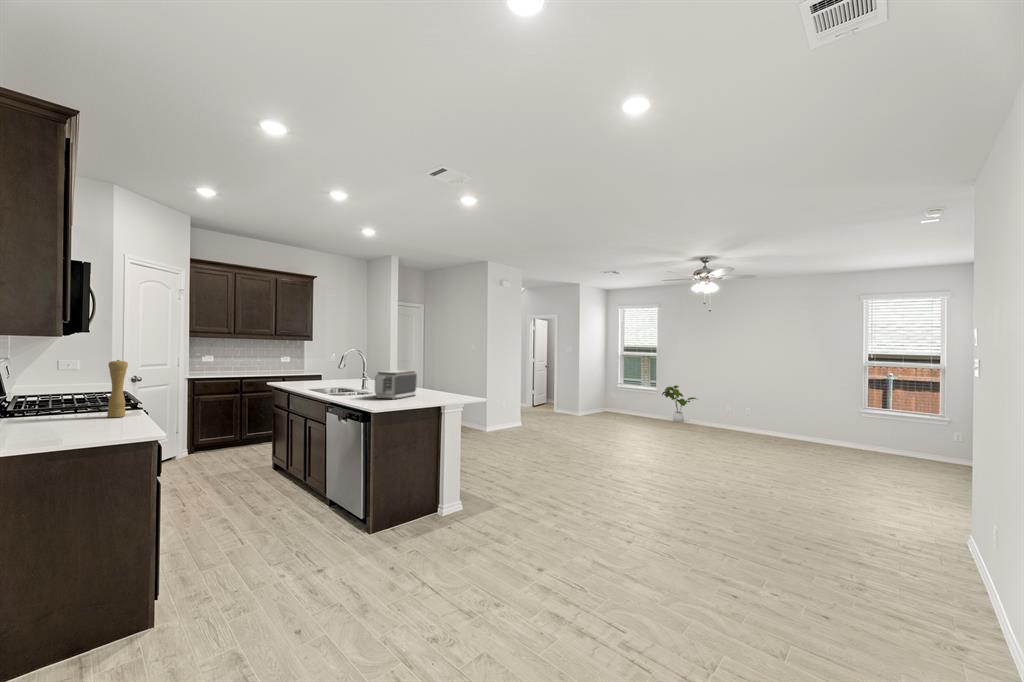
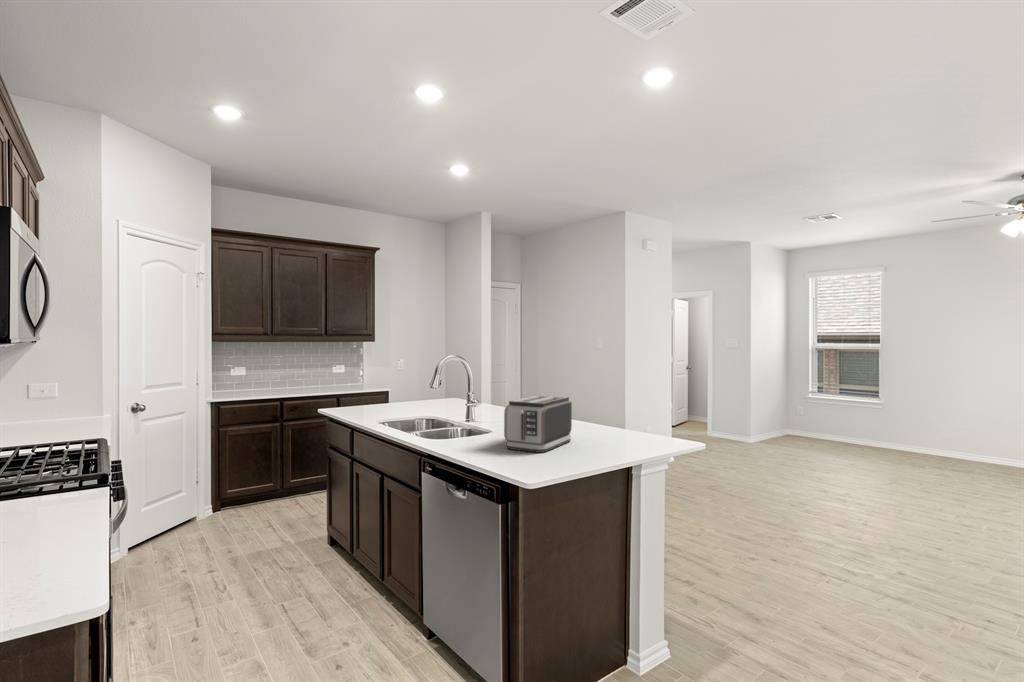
pepper mill: present [107,360,128,417] -> none [41,400,77,516]
house plant: present [662,385,697,422] -> none [900,400,973,459]

